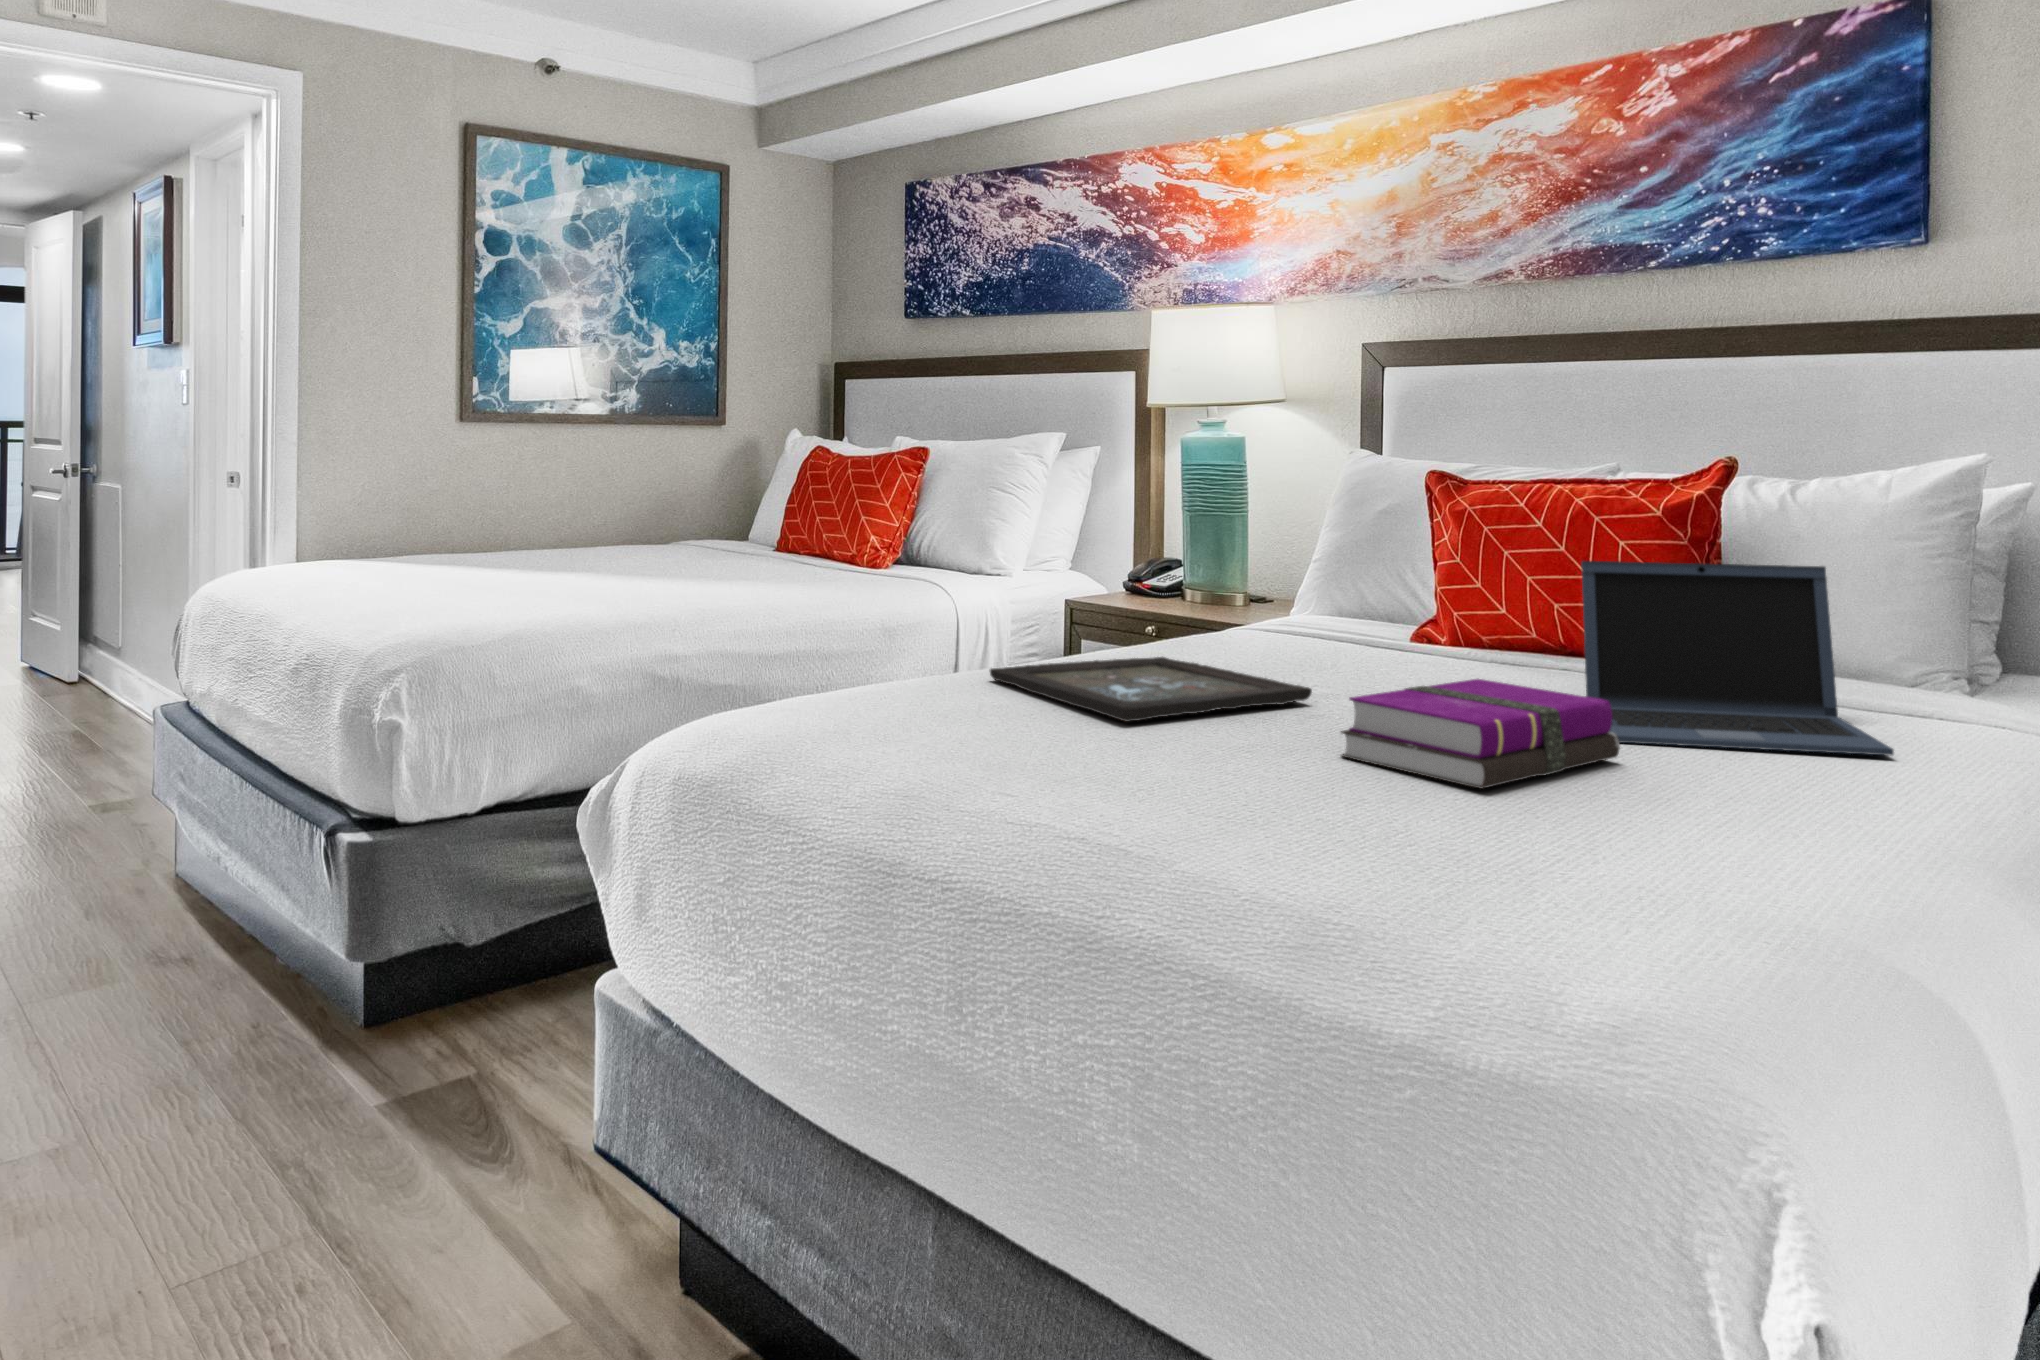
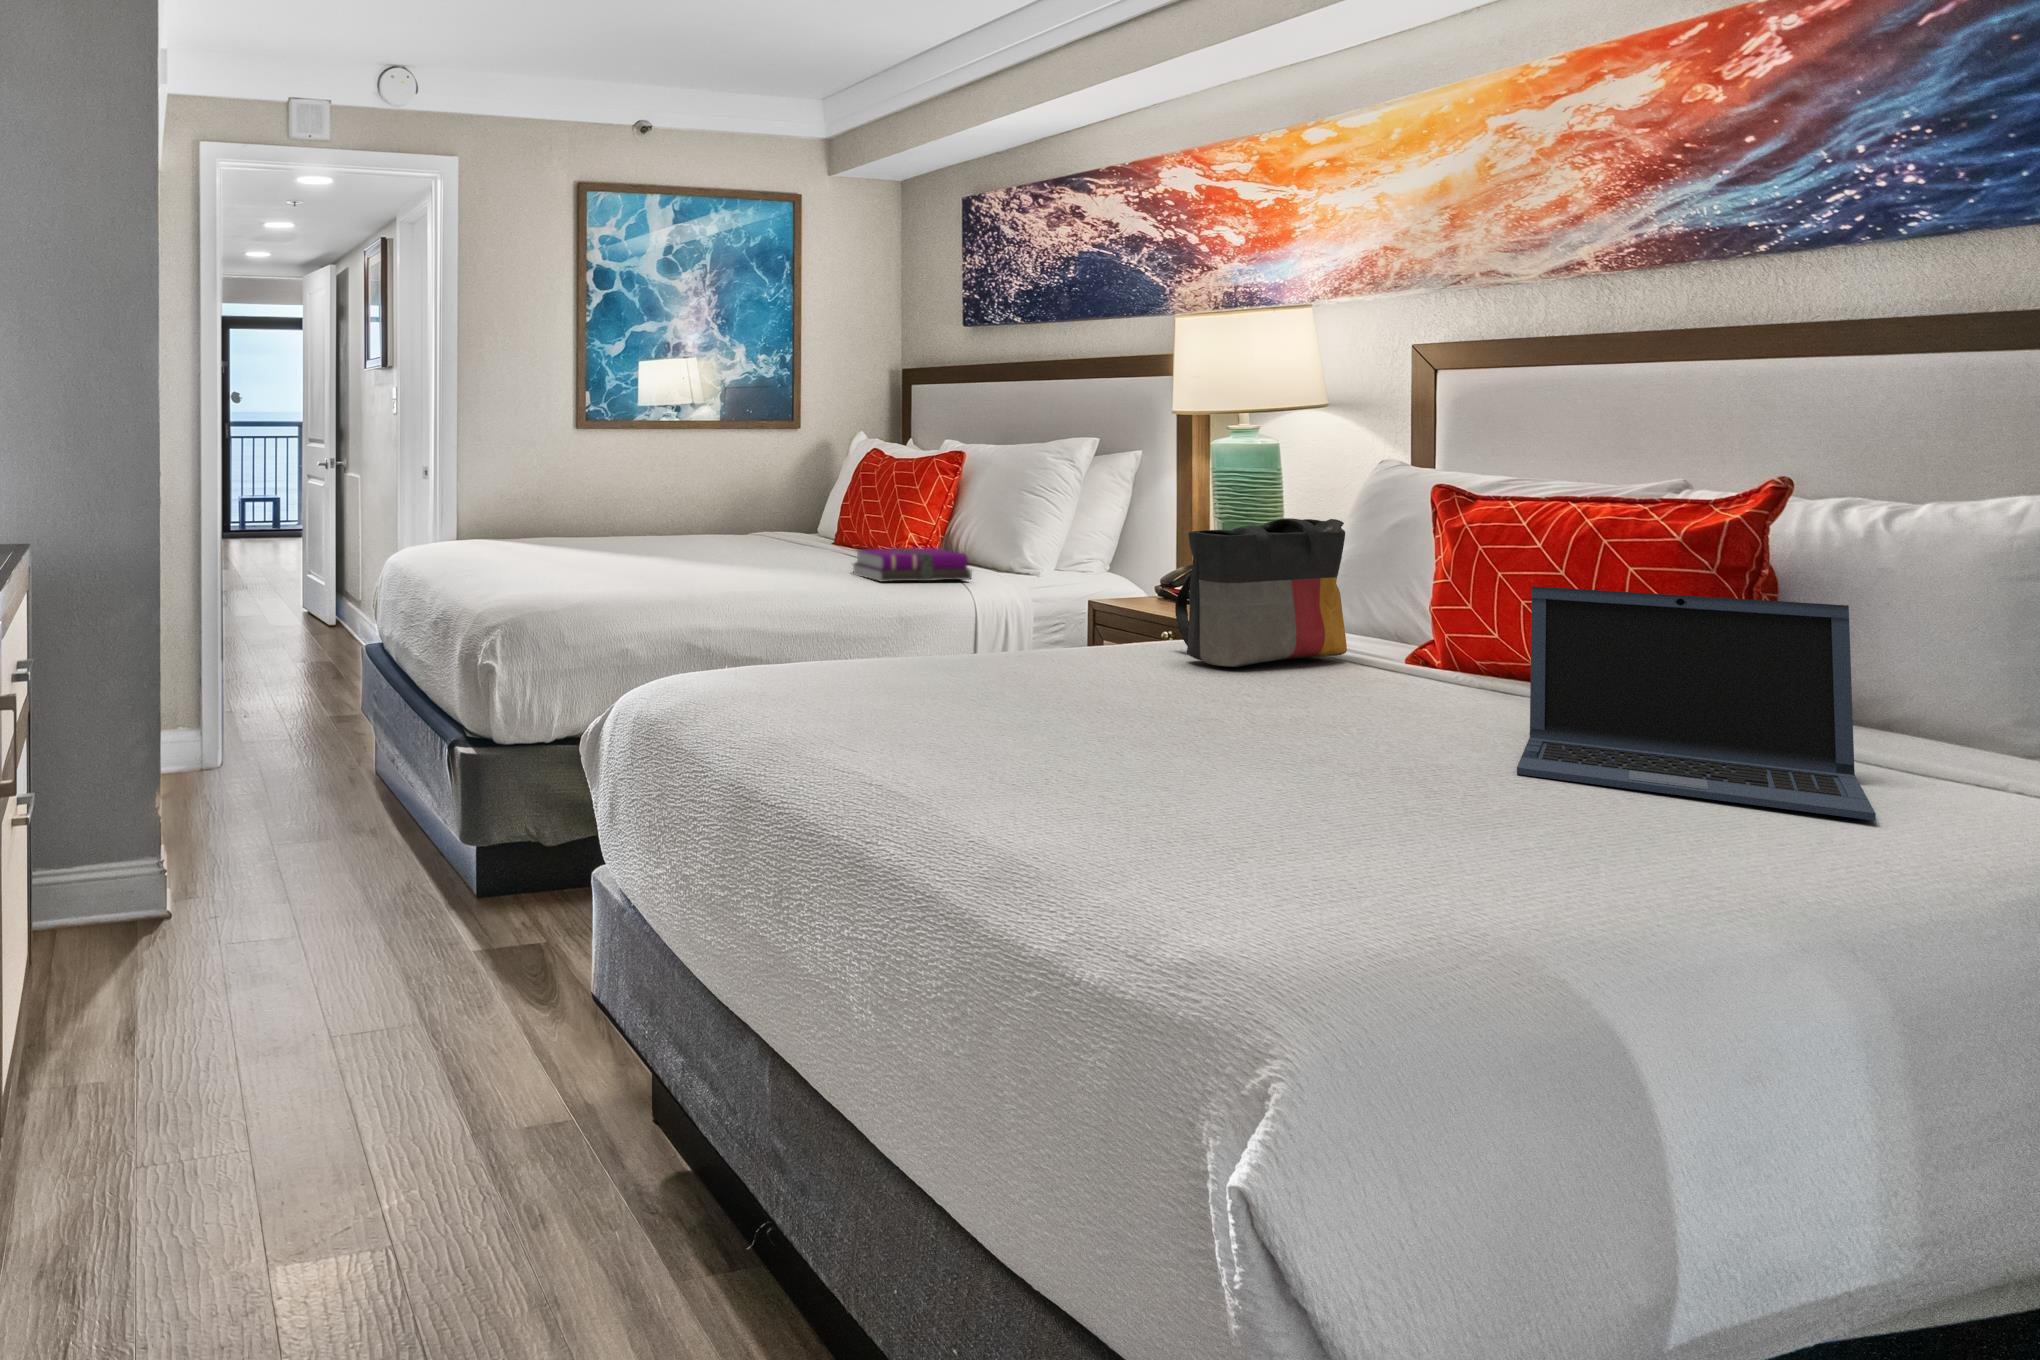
tote bag: none [1219,505,1372,658] -> present [1175,518,1347,667]
tray: present [990,657,1312,722] -> none [921,657,1214,711]
notebook: present [1341,679,1620,789] -> present [853,548,972,582]

